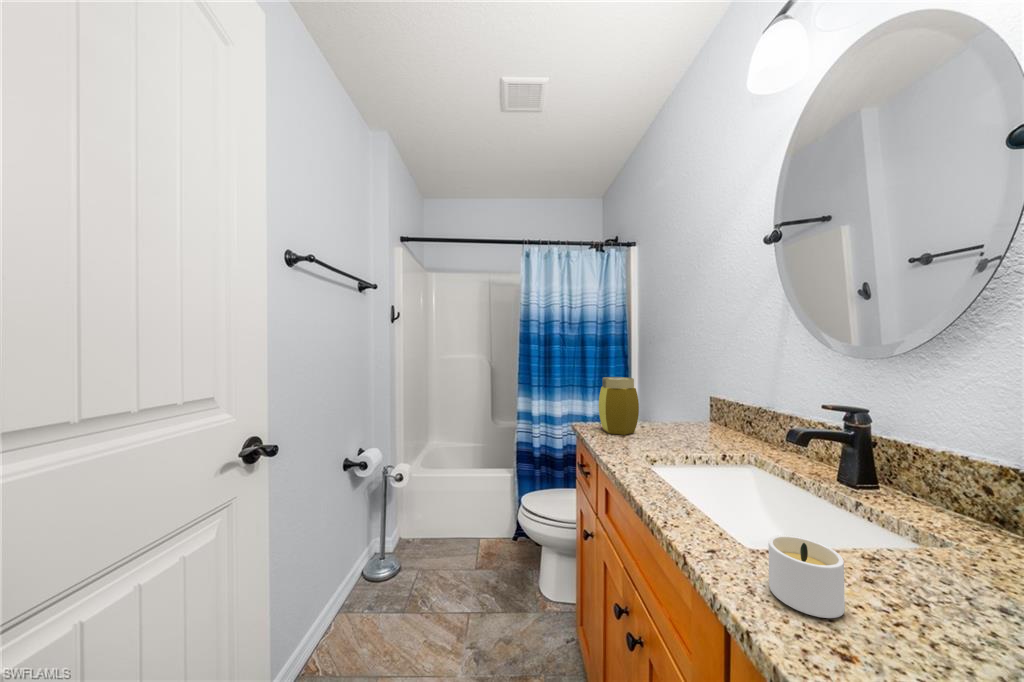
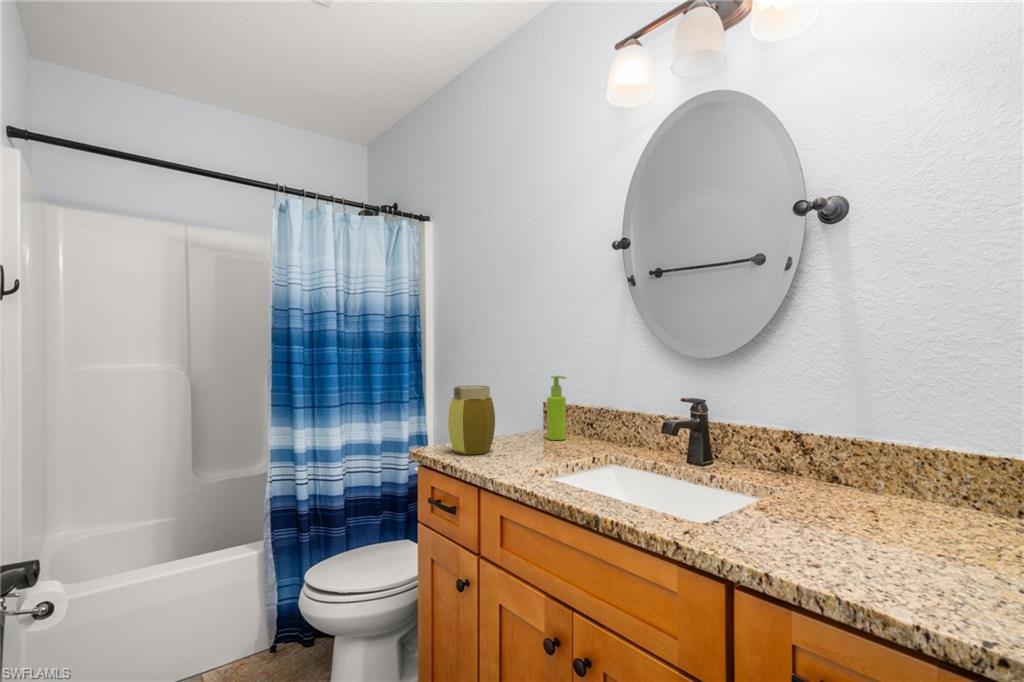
soap dispenser: none [702,373,723,434] -> present [547,376,567,440]
candle: present [768,535,845,618] -> none [740,499,794,552]

